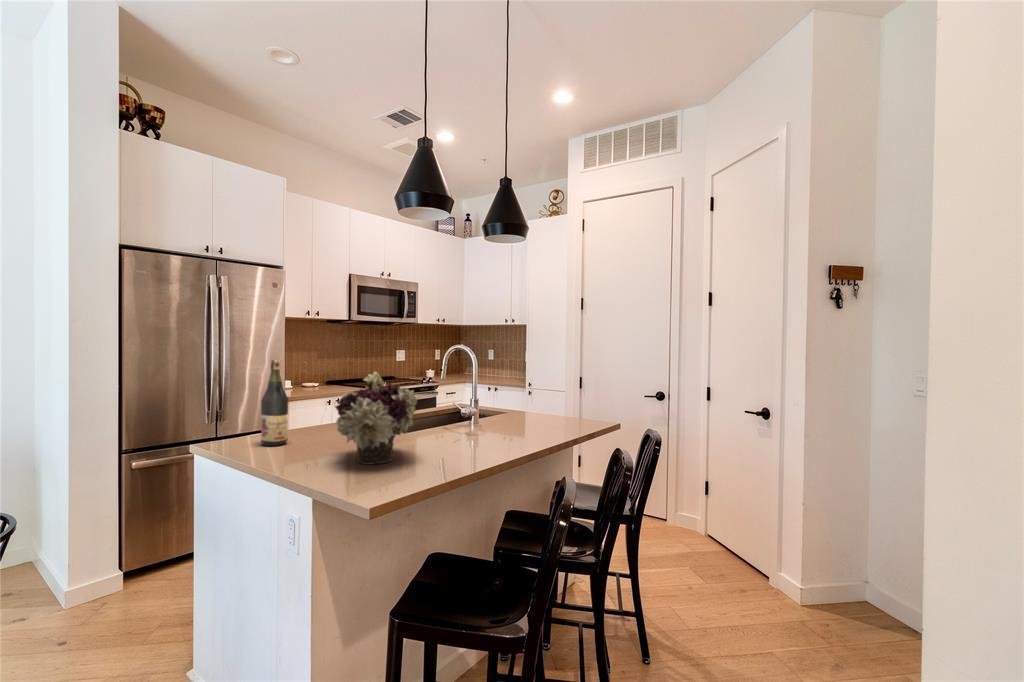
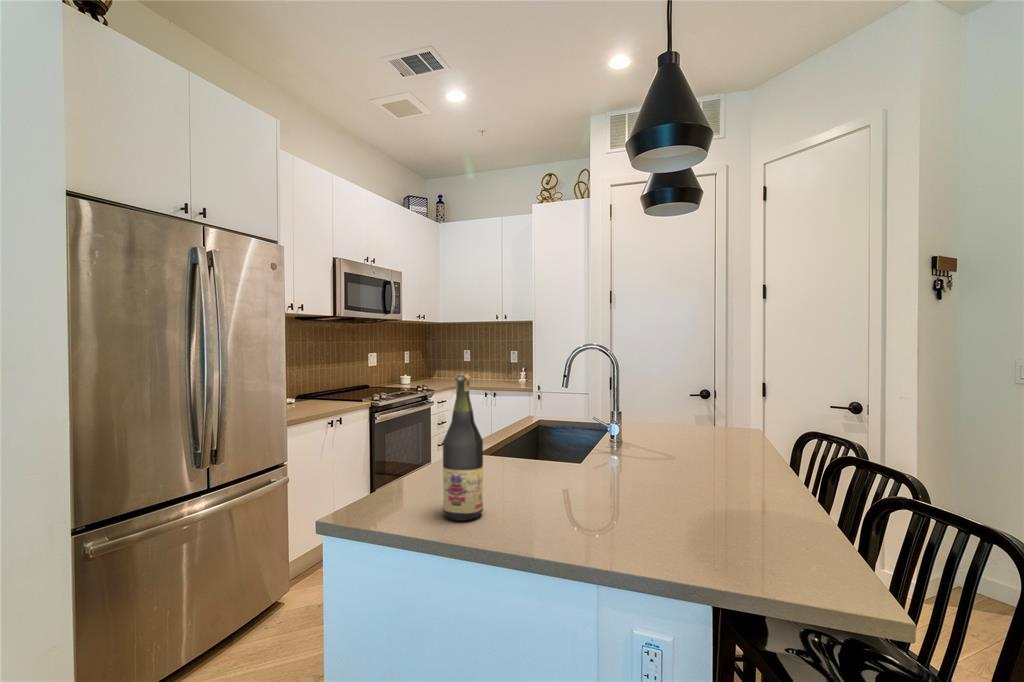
flower arrangement: present [335,372,417,464] -> none [608,388,768,540]

